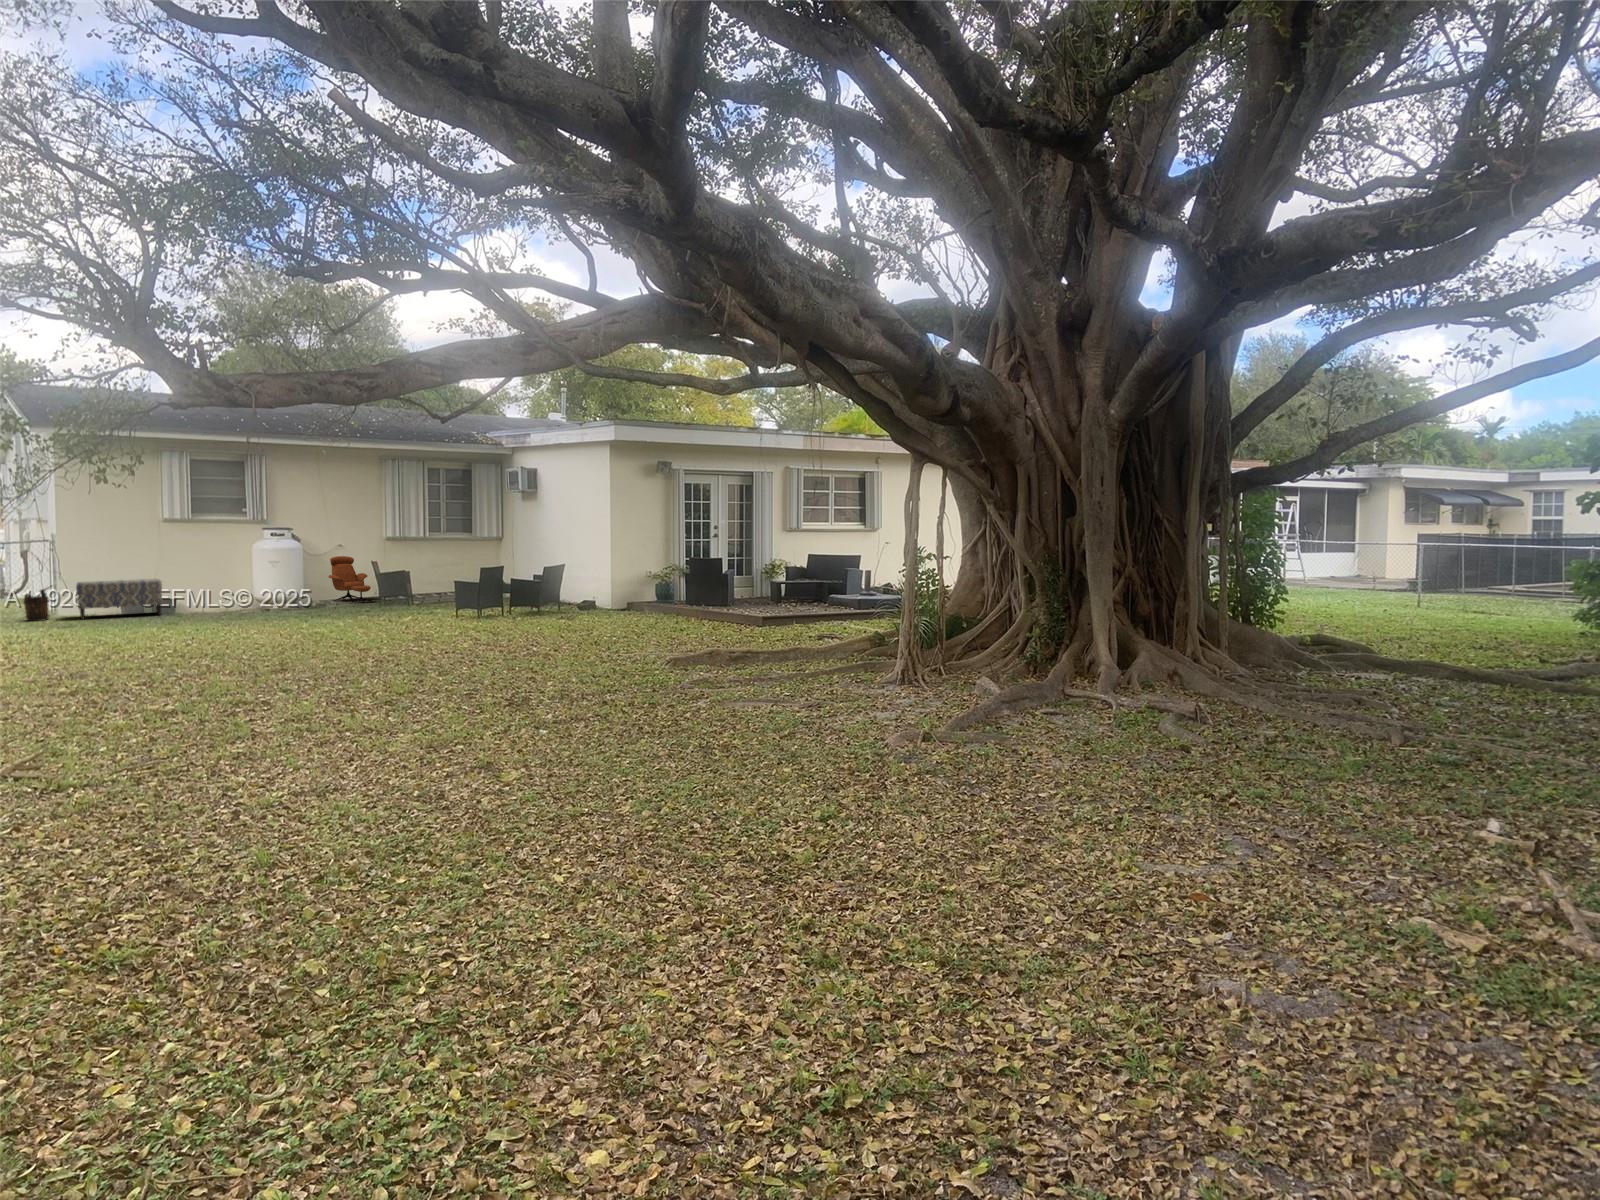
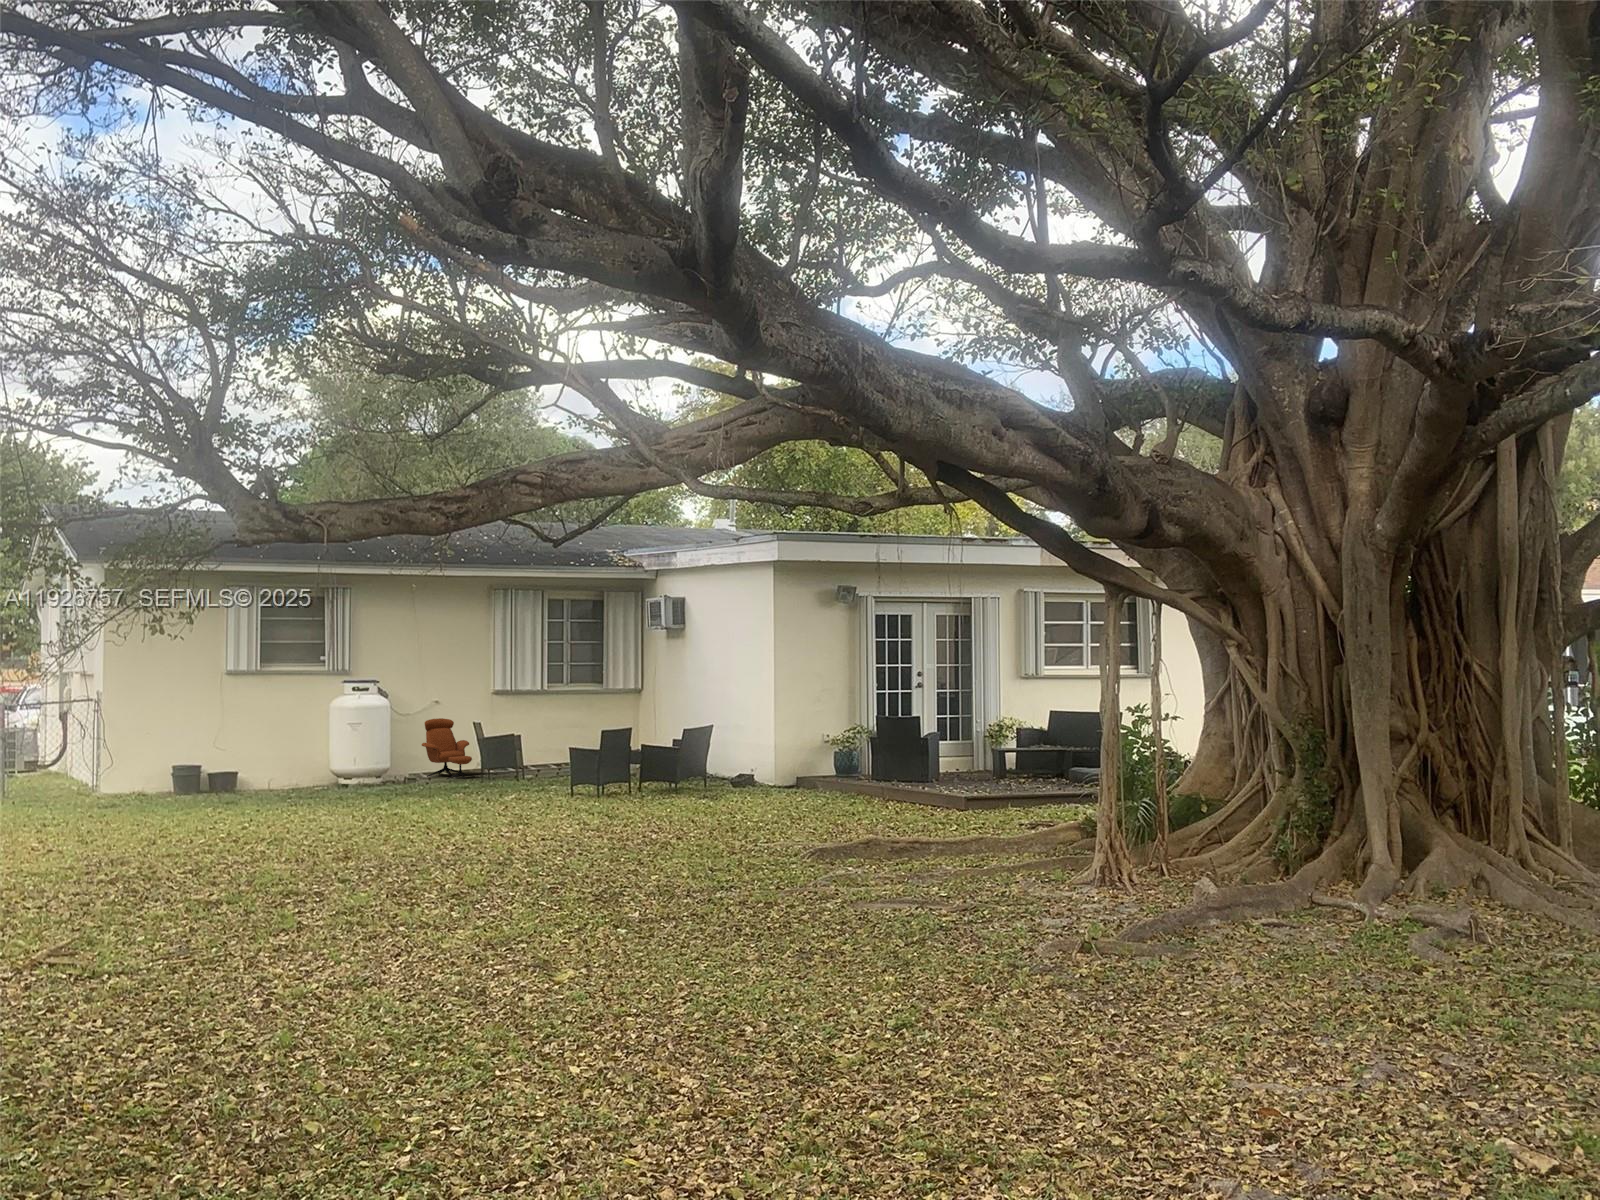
bench: present [76,579,162,619] -> none [128,748,224,798]
bucket: present [23,586,52,621] -> none [68,756,102,800]

